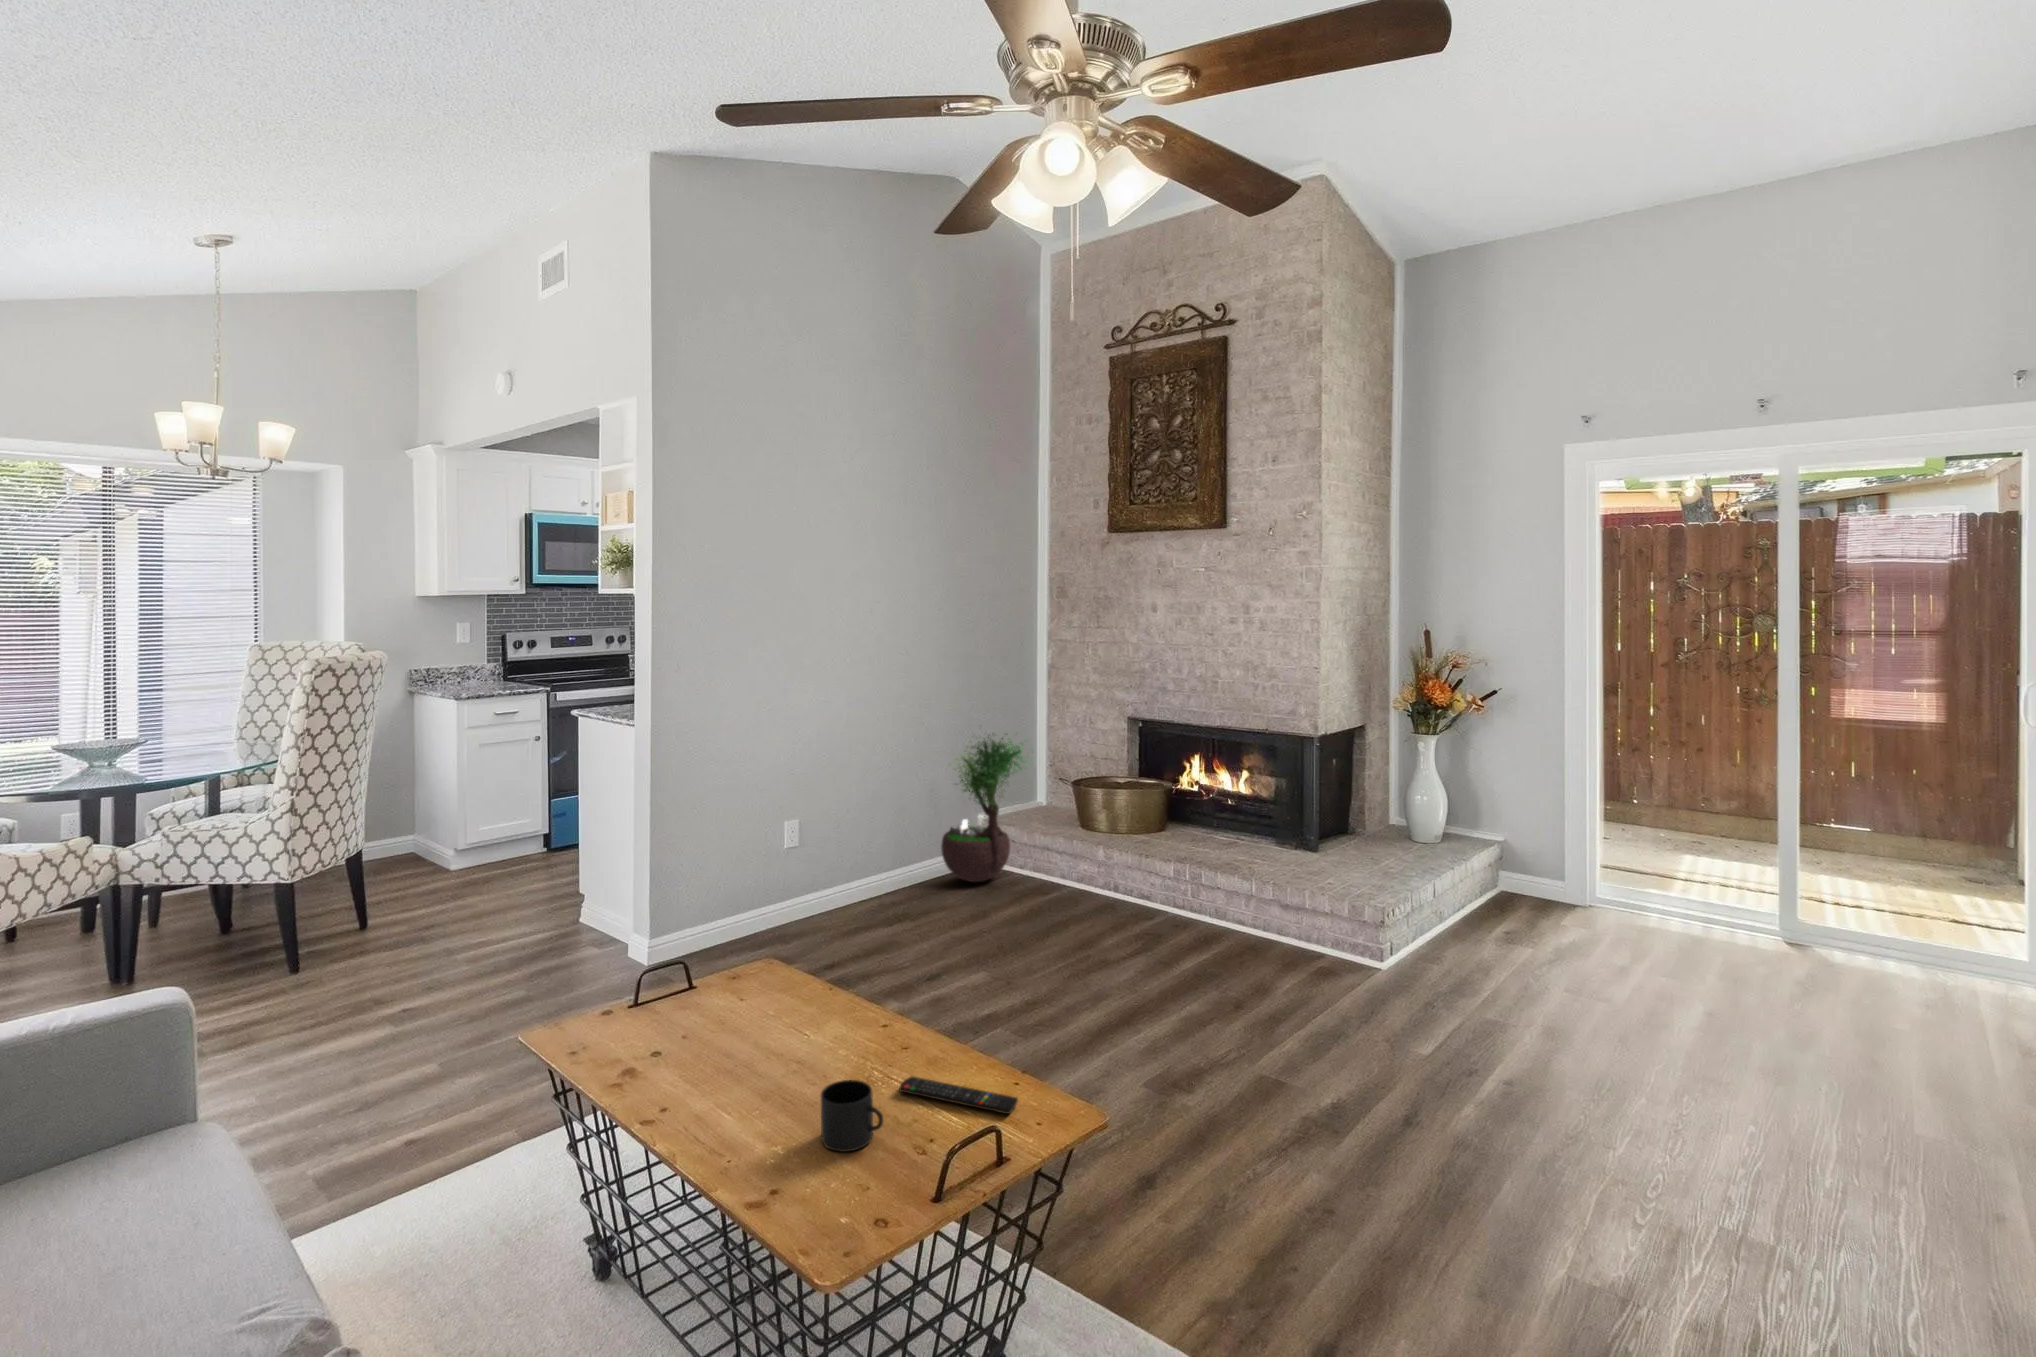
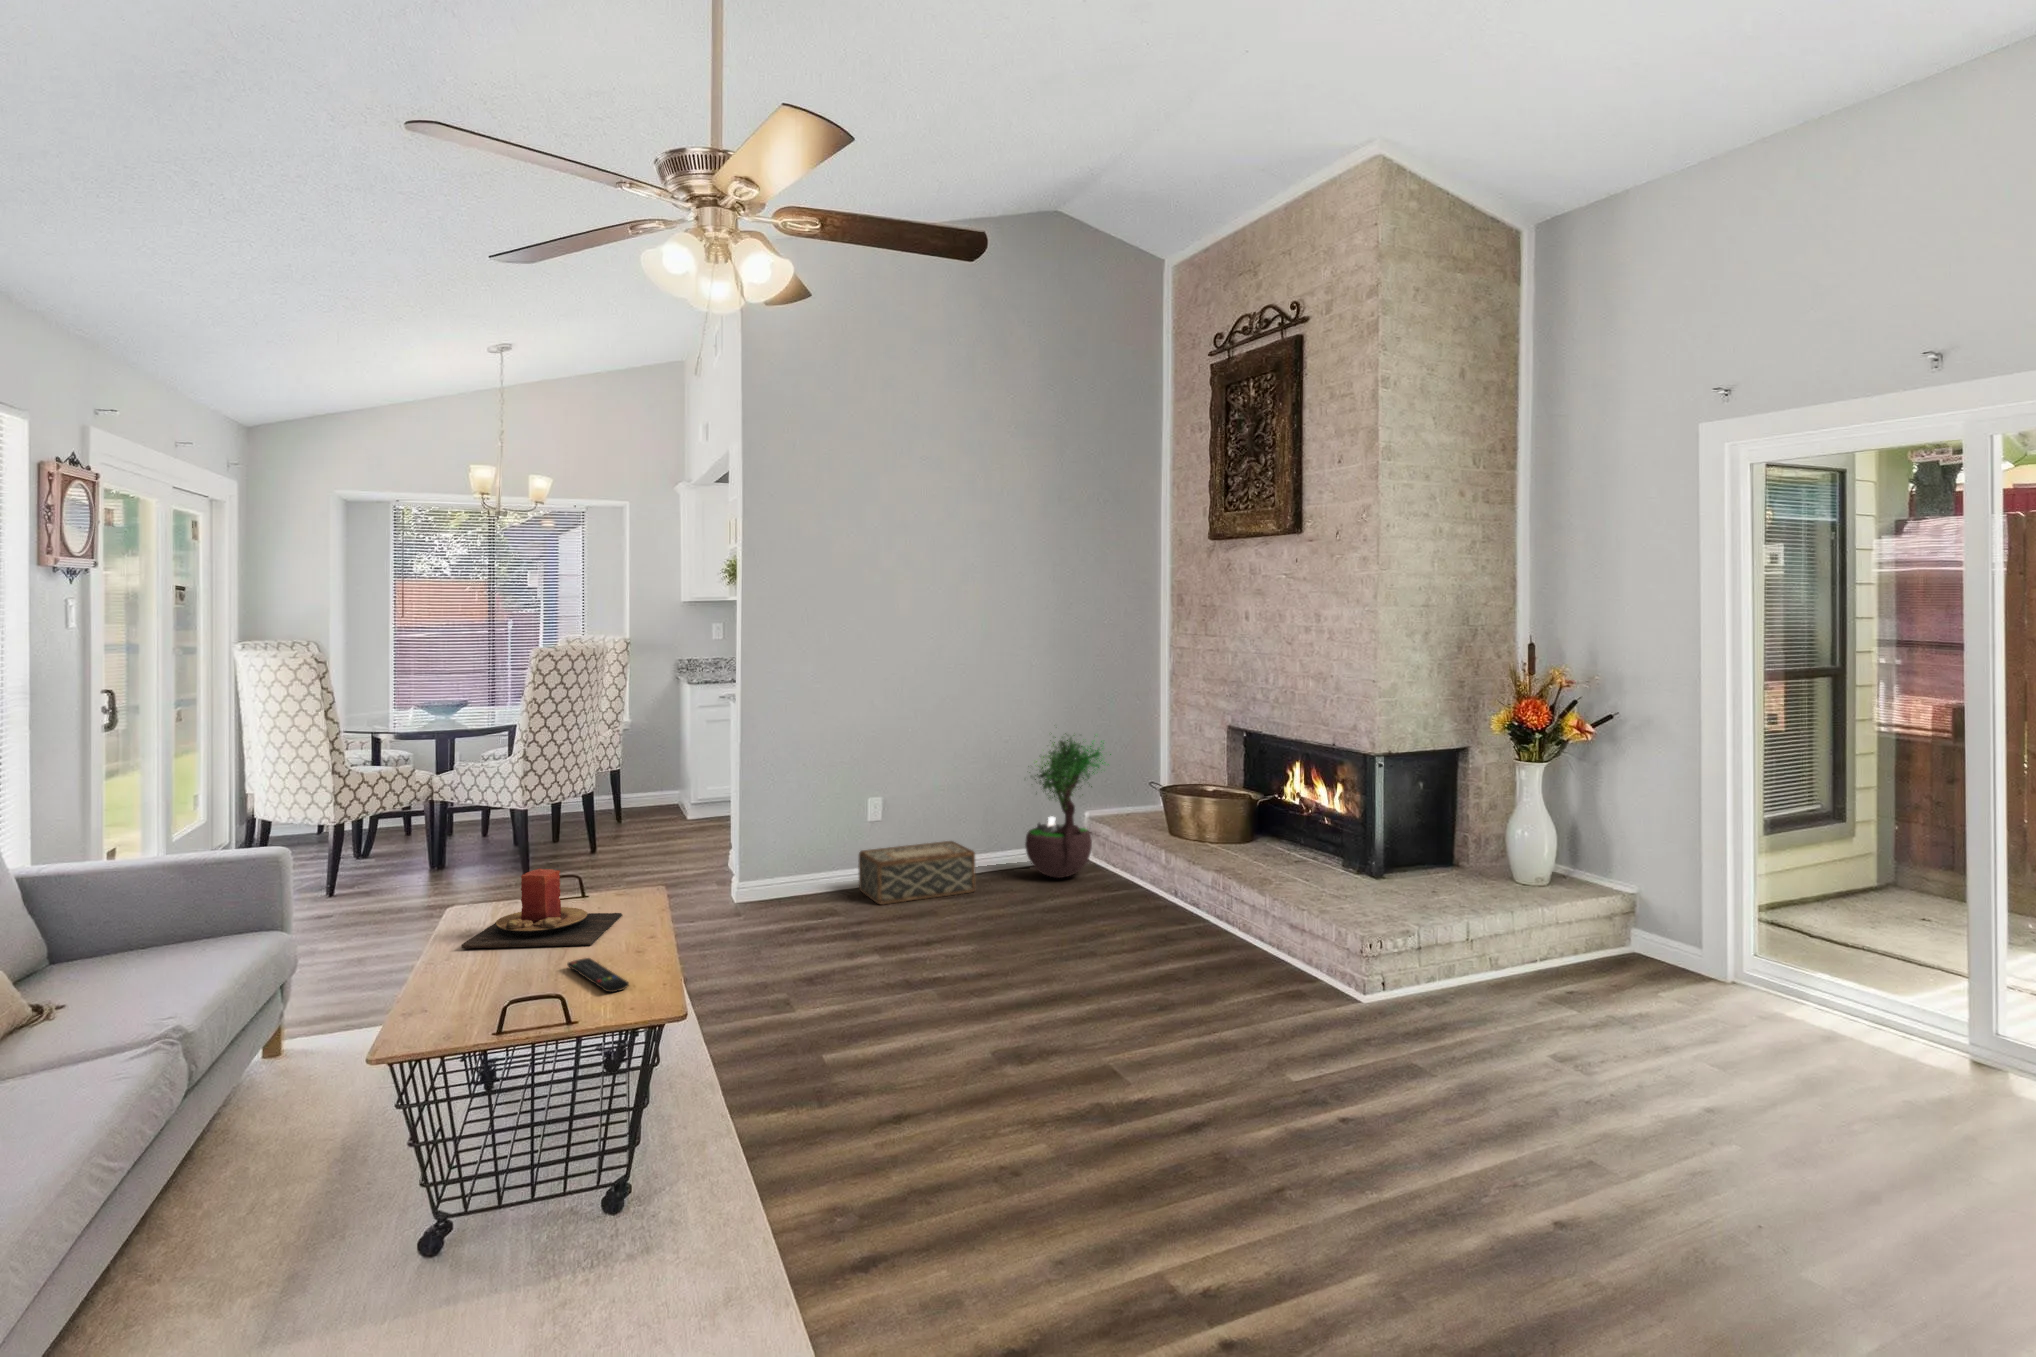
woven basket: none [789,857,915,939] -> present [858,841,975,904]
candle: none [688,974,868,1095] -> present [462,869,622,949]
mug: present [820,1080,883,1152] -> none [462,941,510,993]

